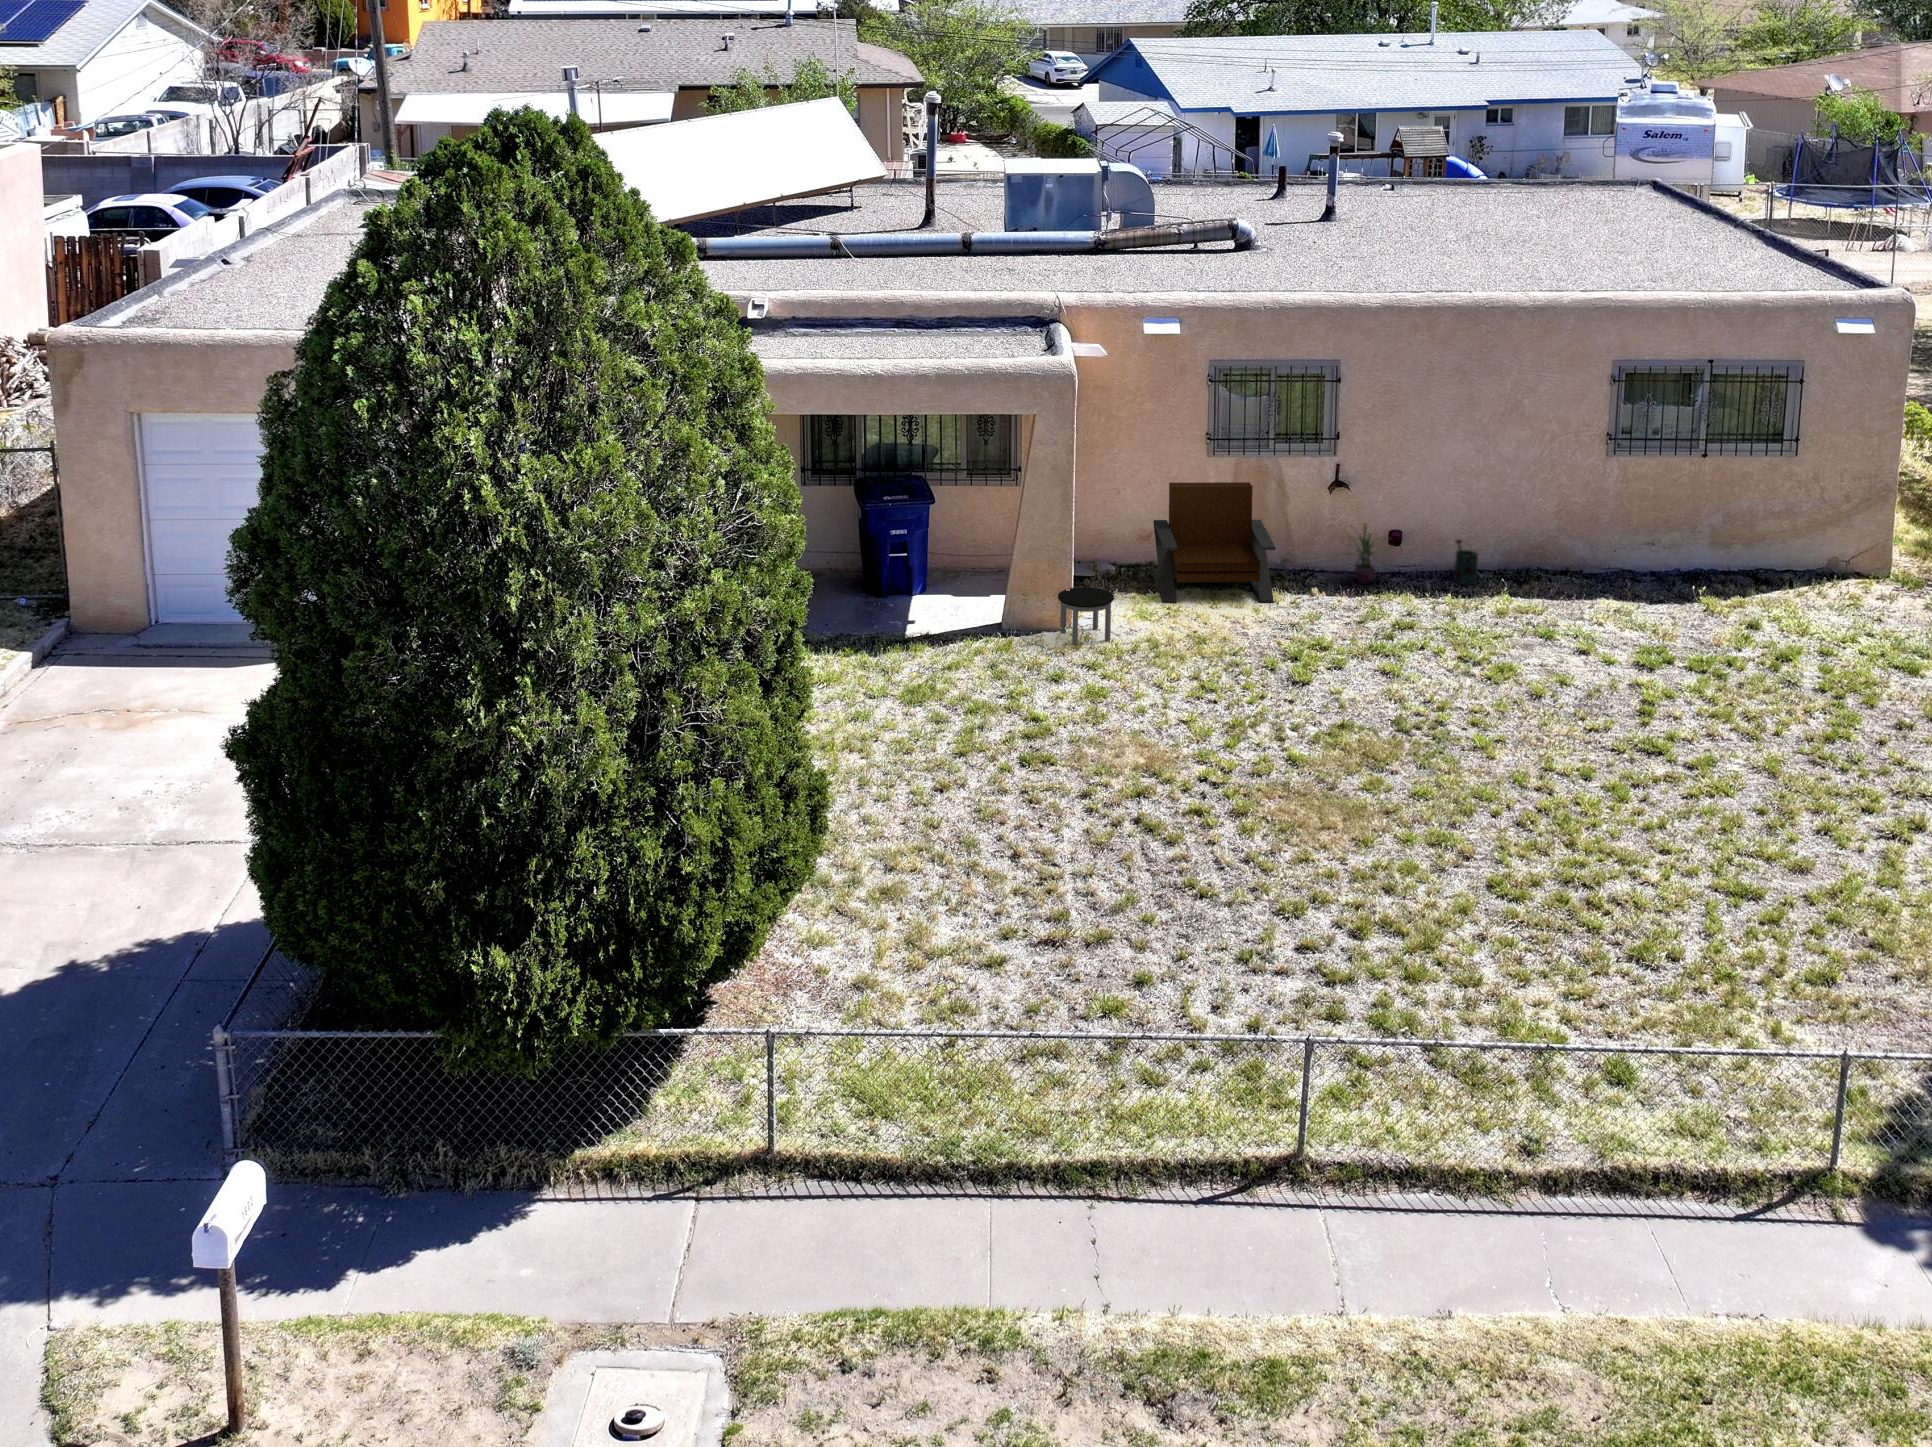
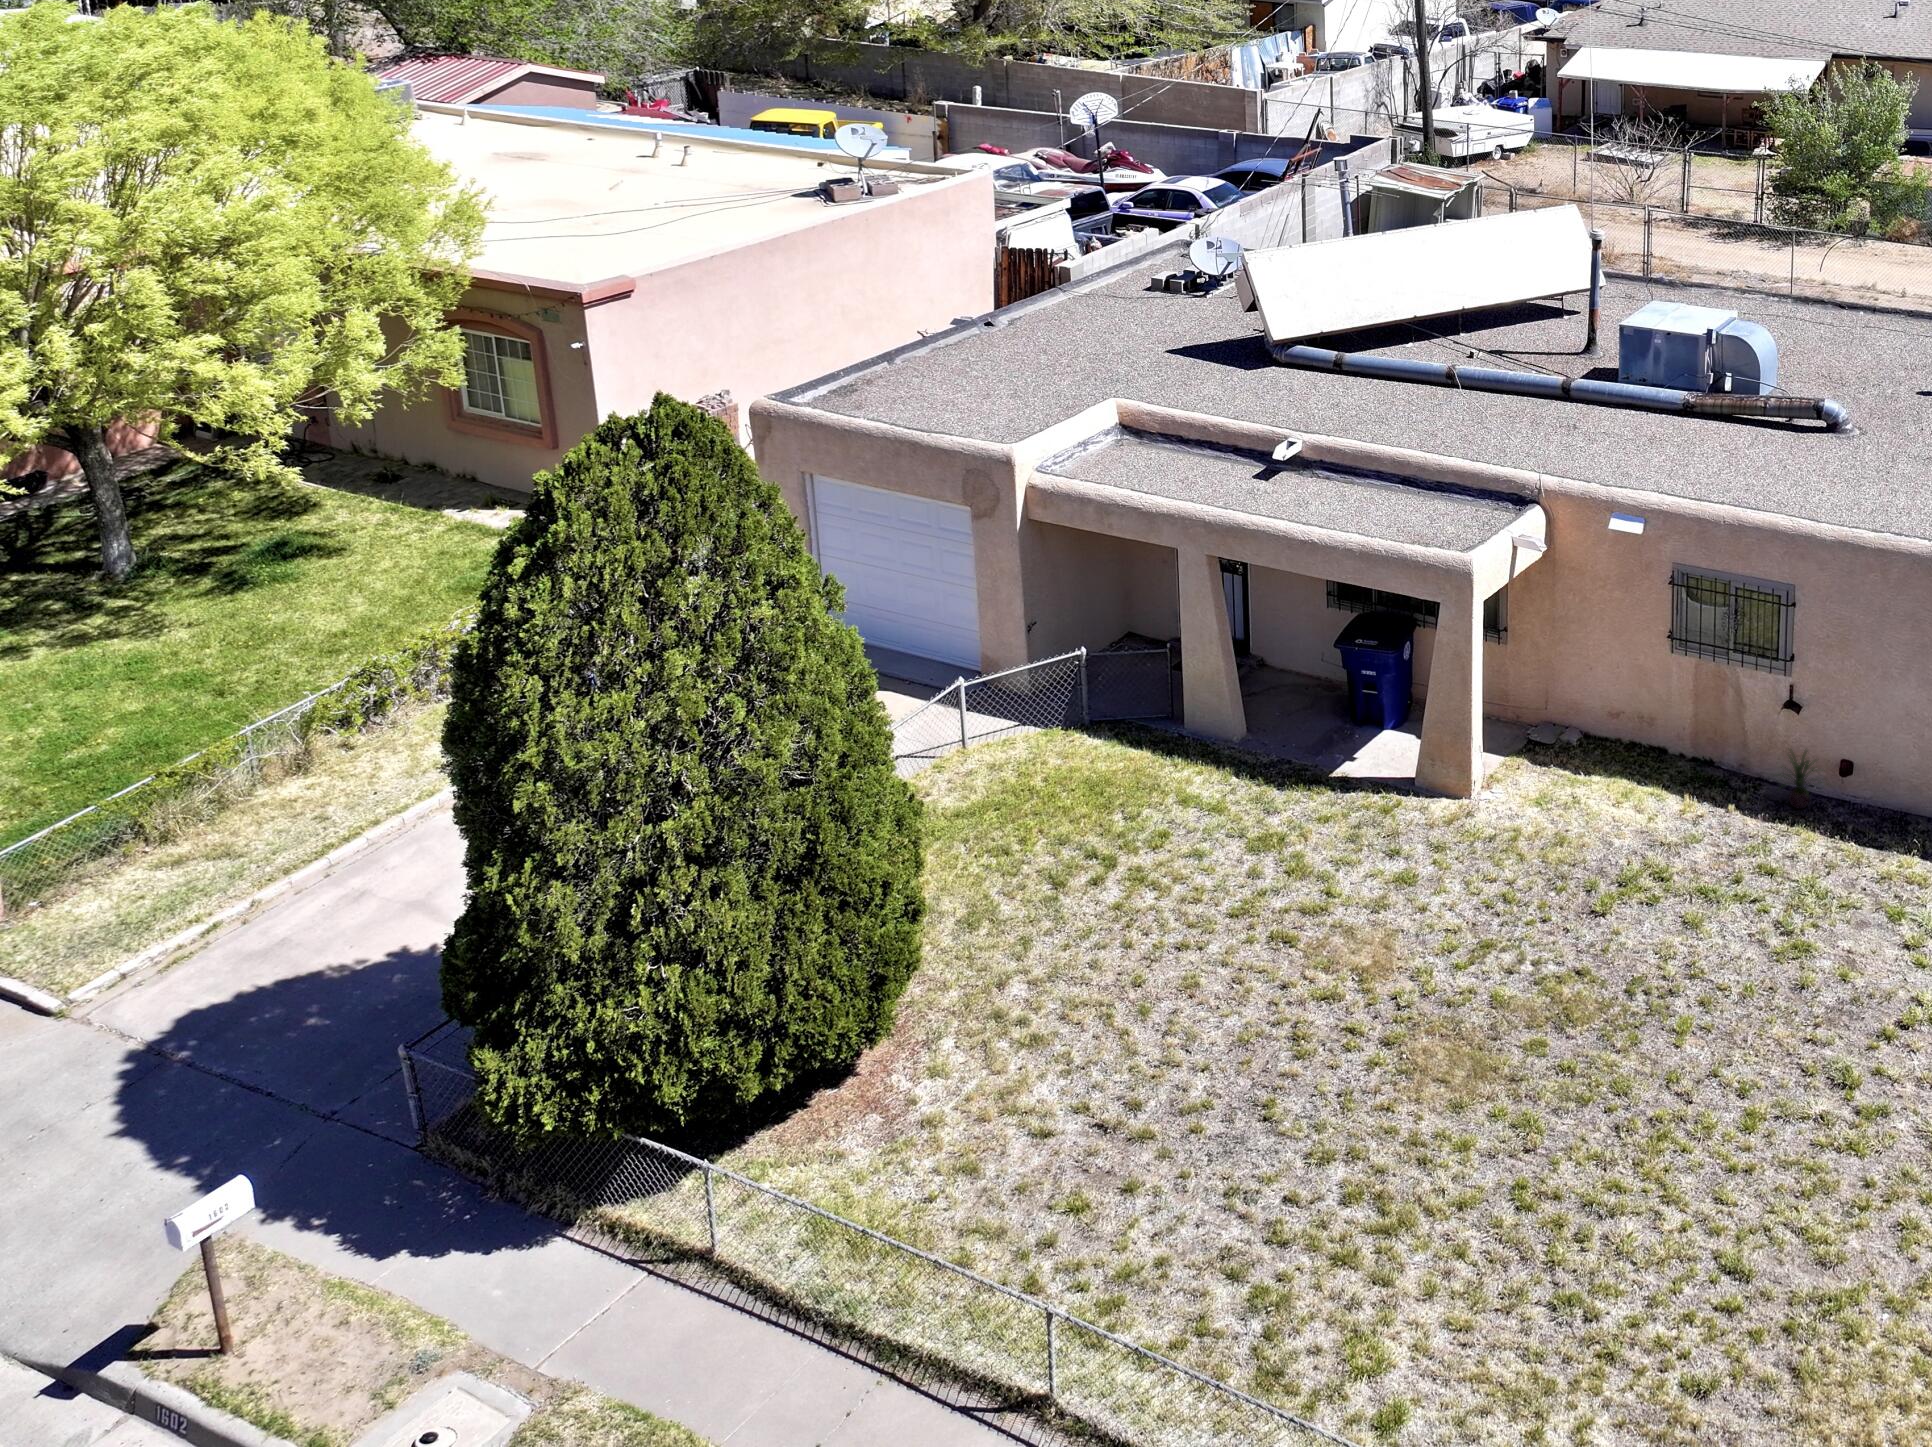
lounge chair: present [1153,482,1276,603] -> none [1582,671,1713,811]
watering can: present [1454,540,1478,585] -> none [1889,783,1914,833]
round table: present [1058,587,1114,645] -> none [1447,763,1499,822]

